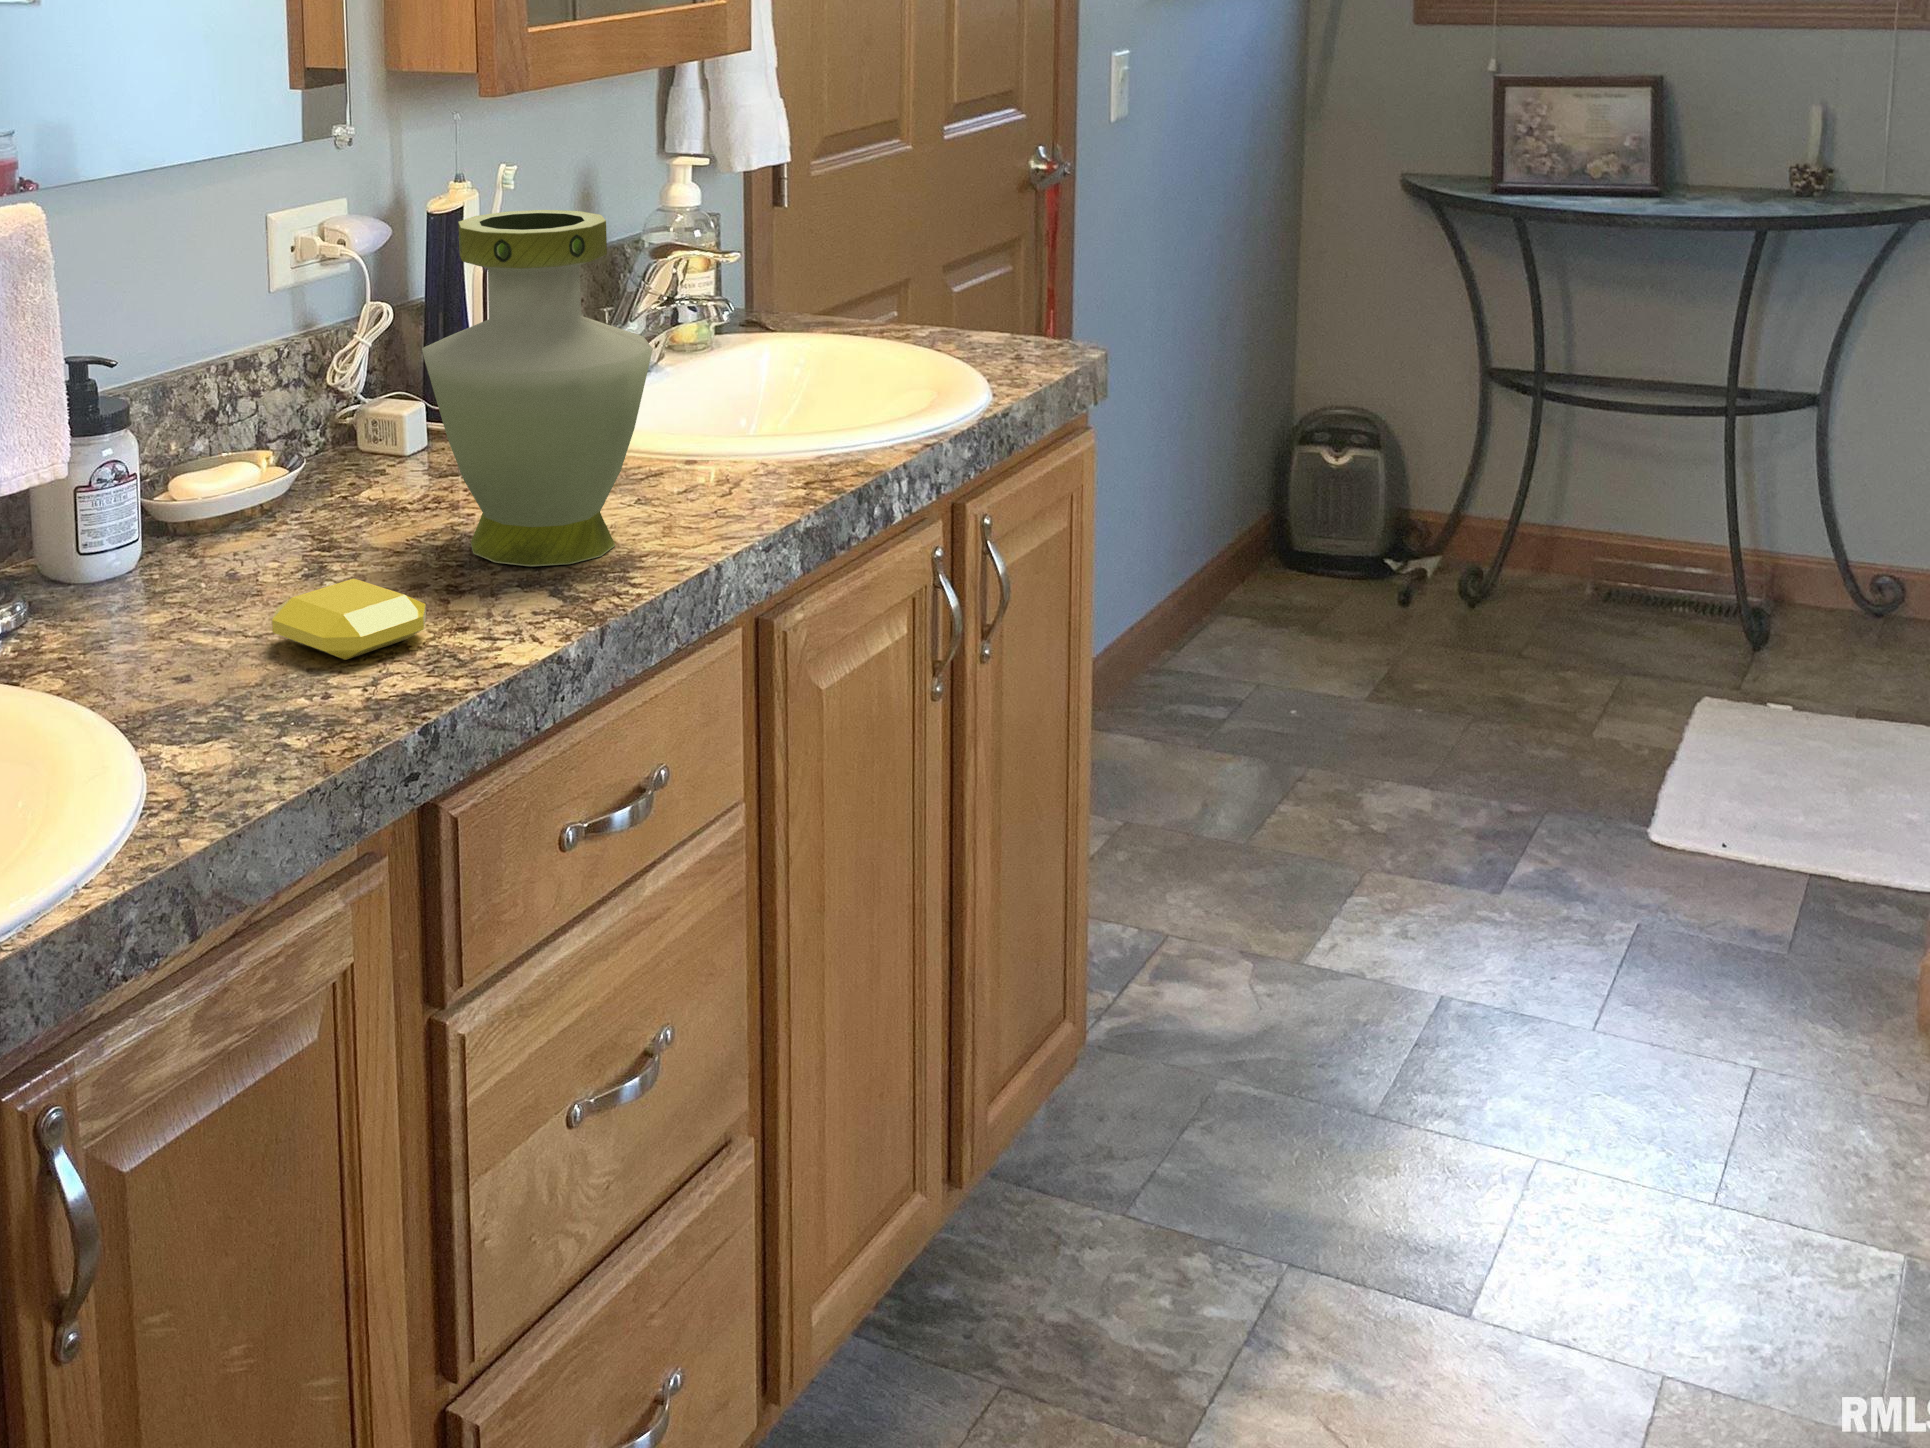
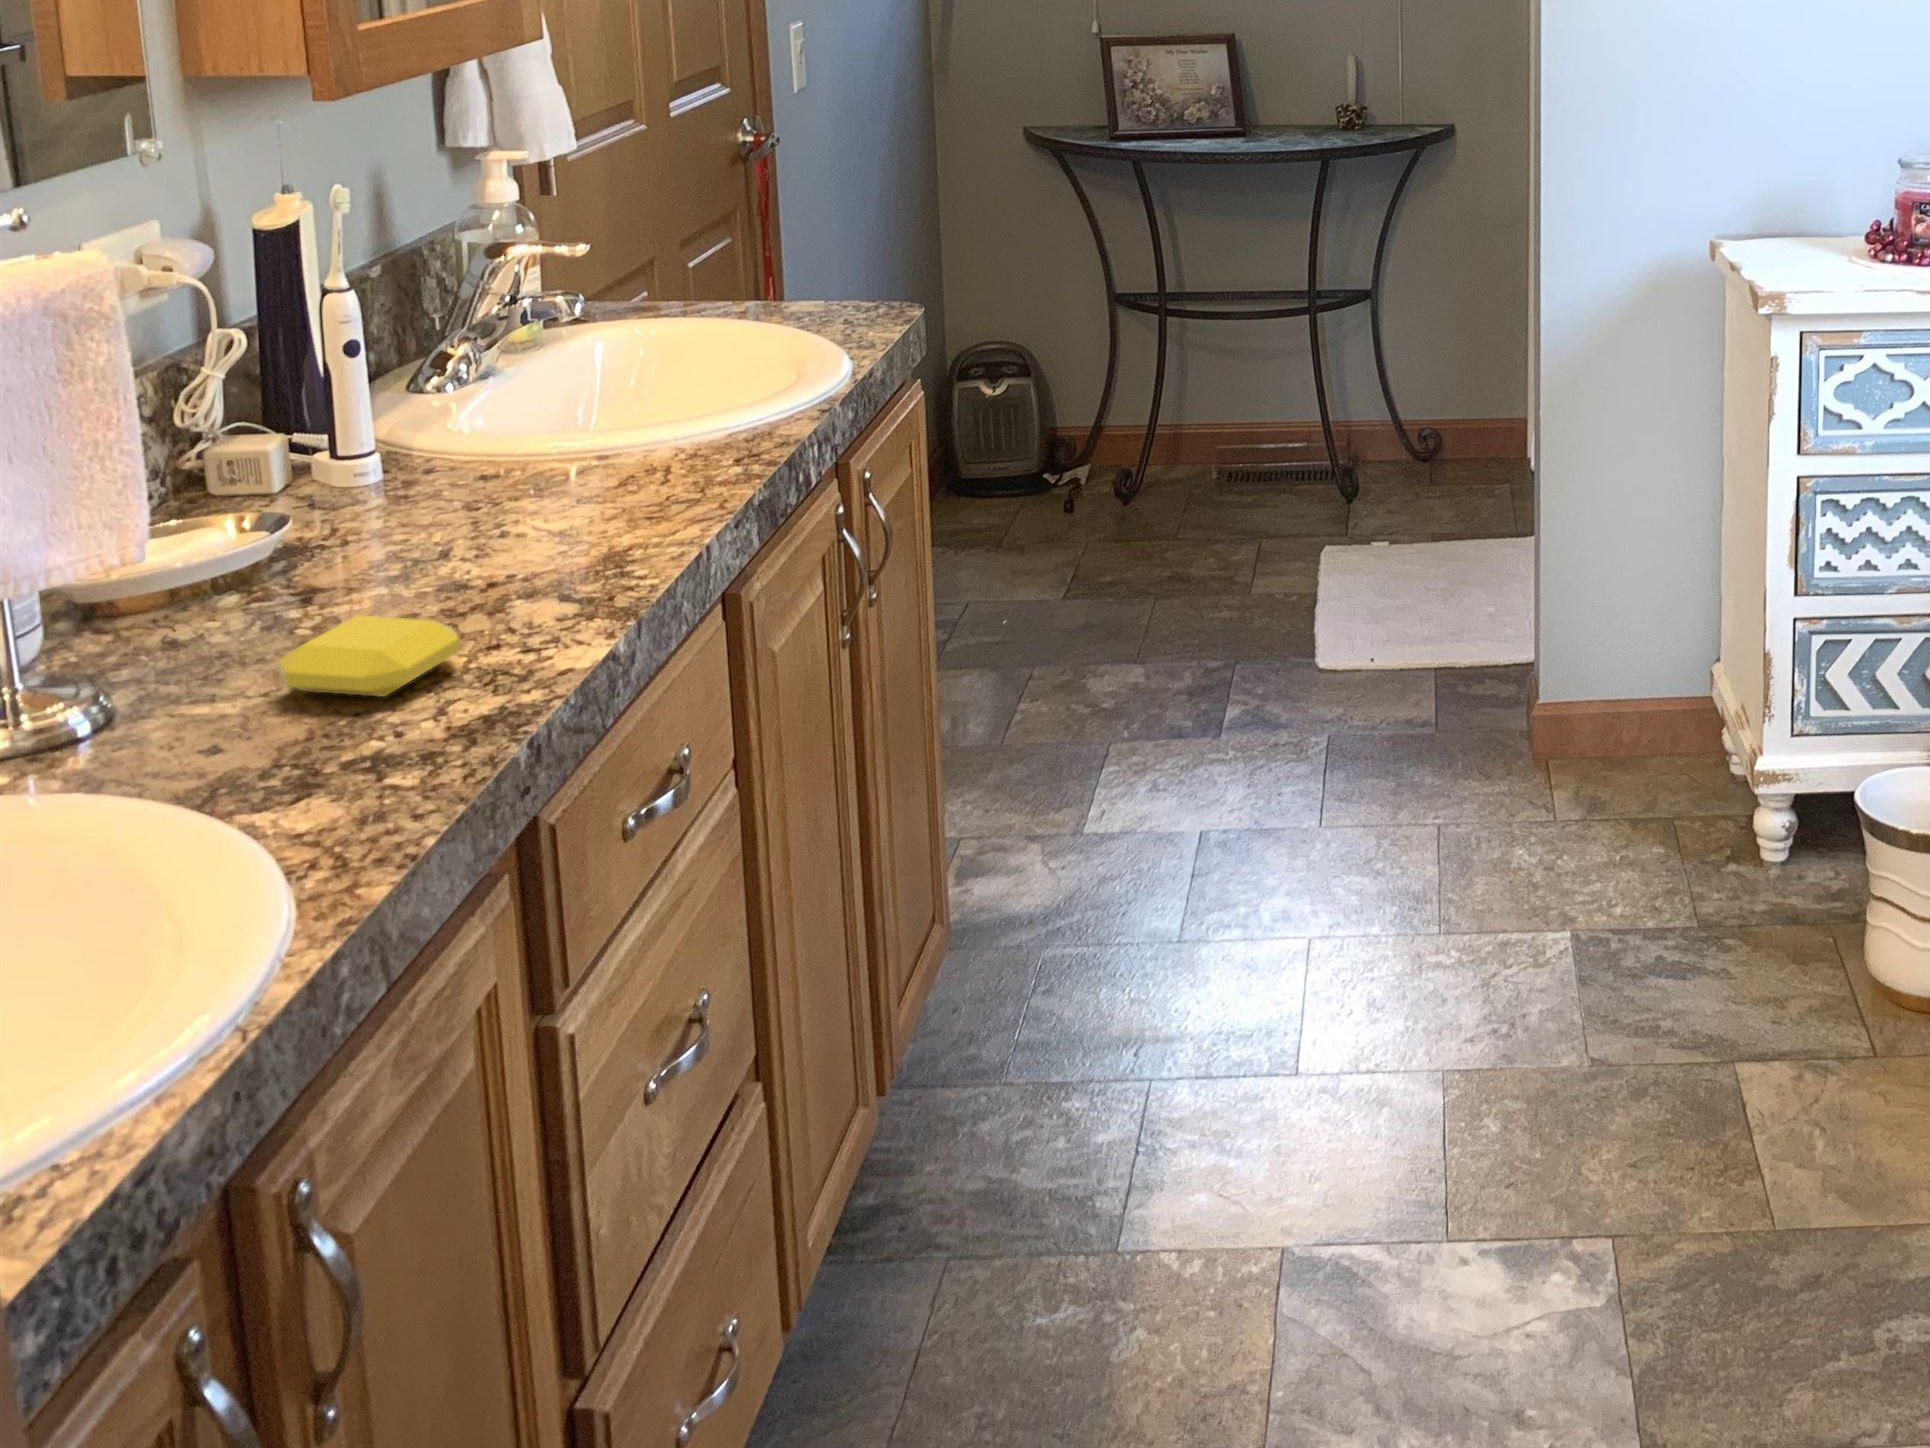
vase: present [422,210,653,566] -> none [354,213,617,579]

